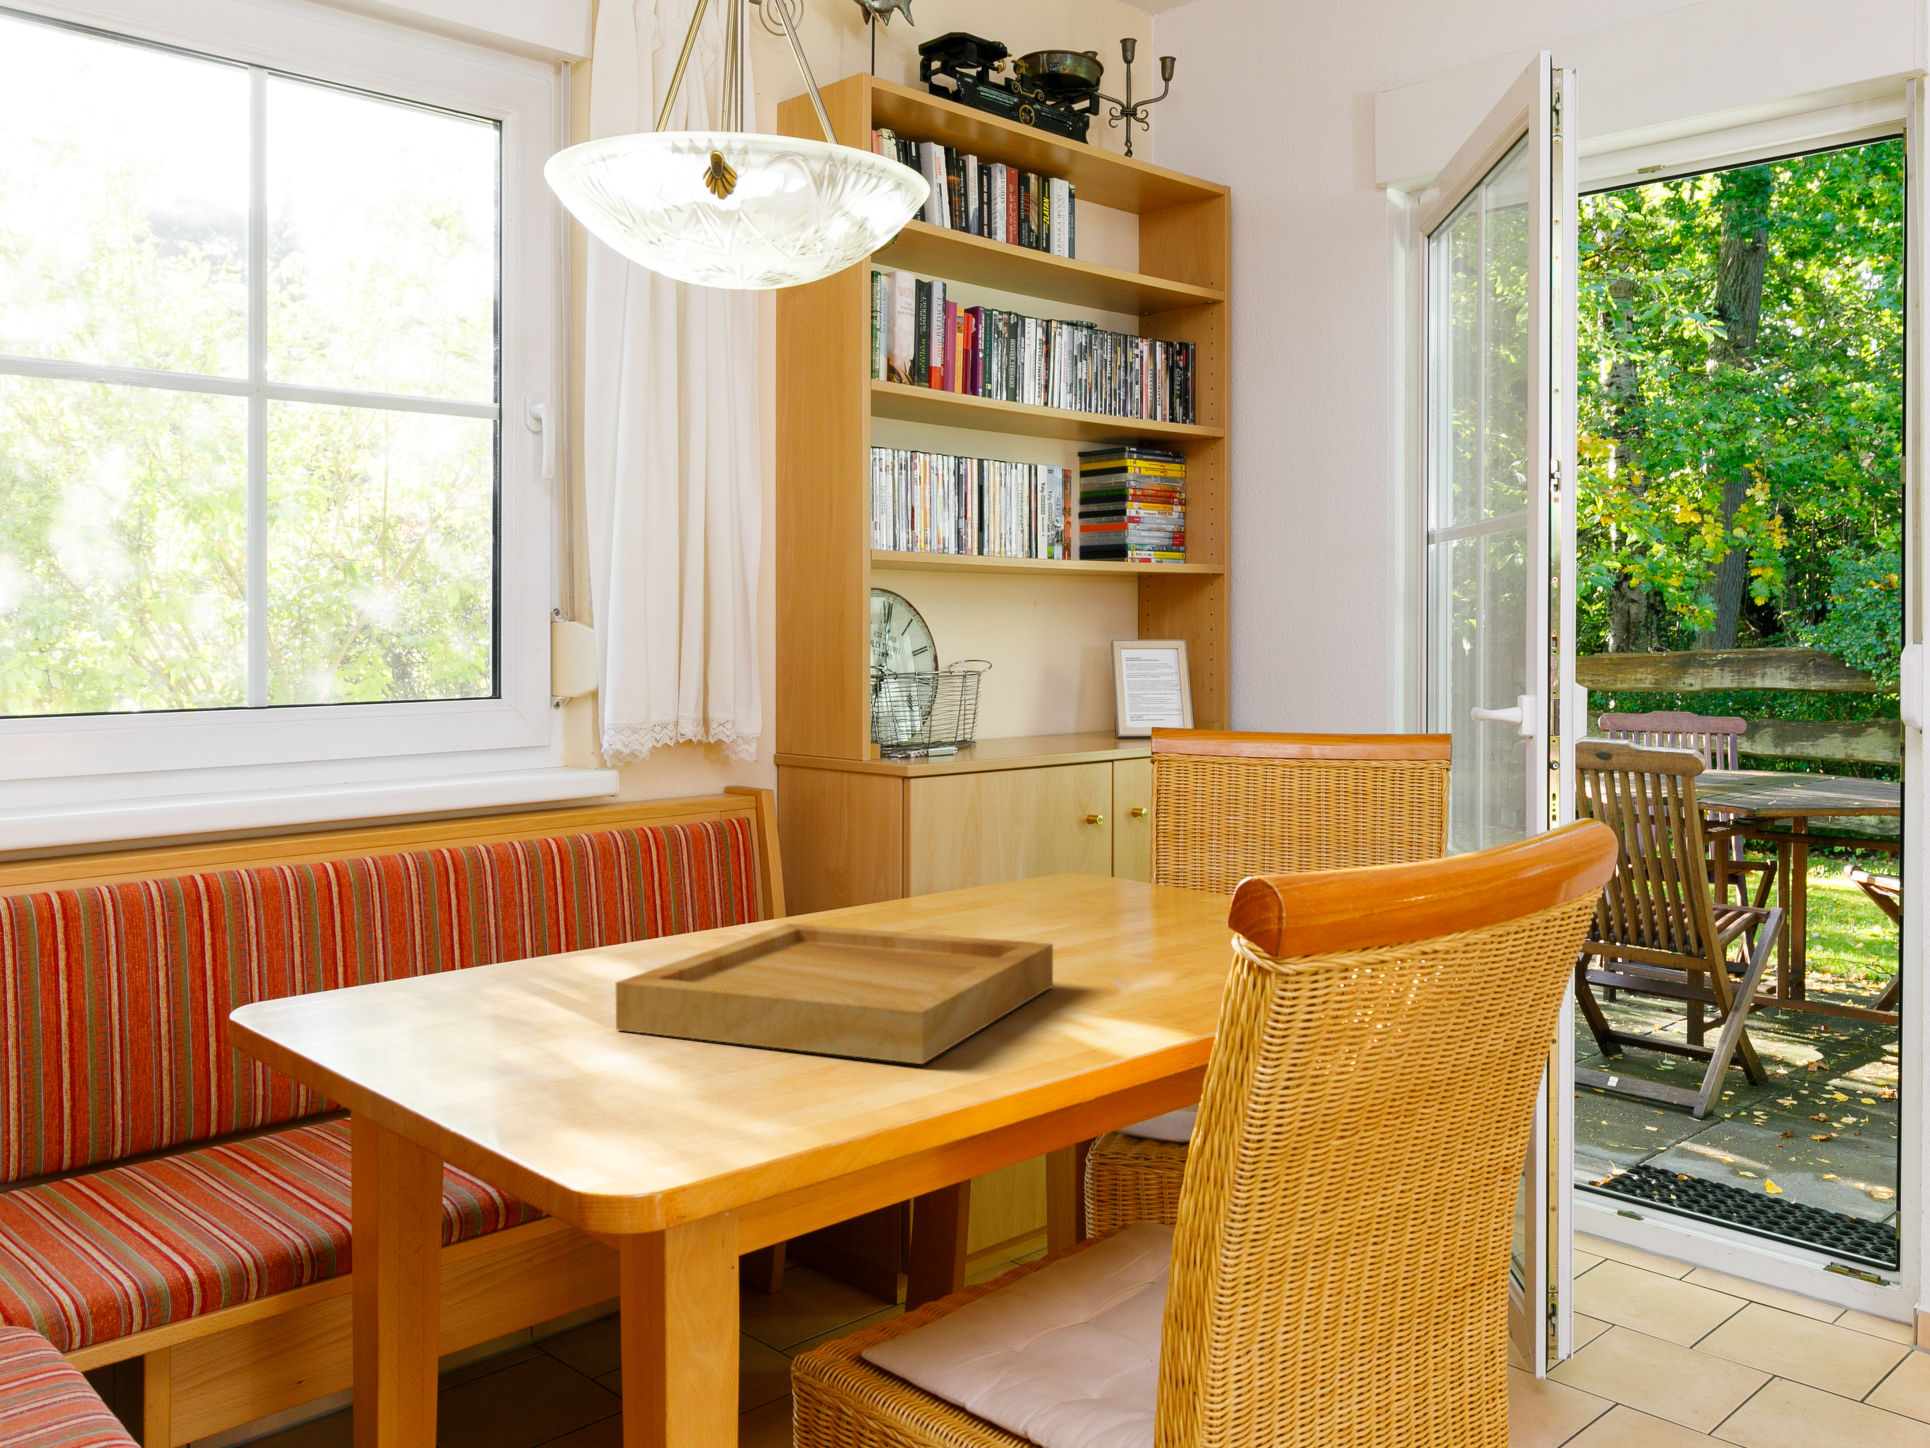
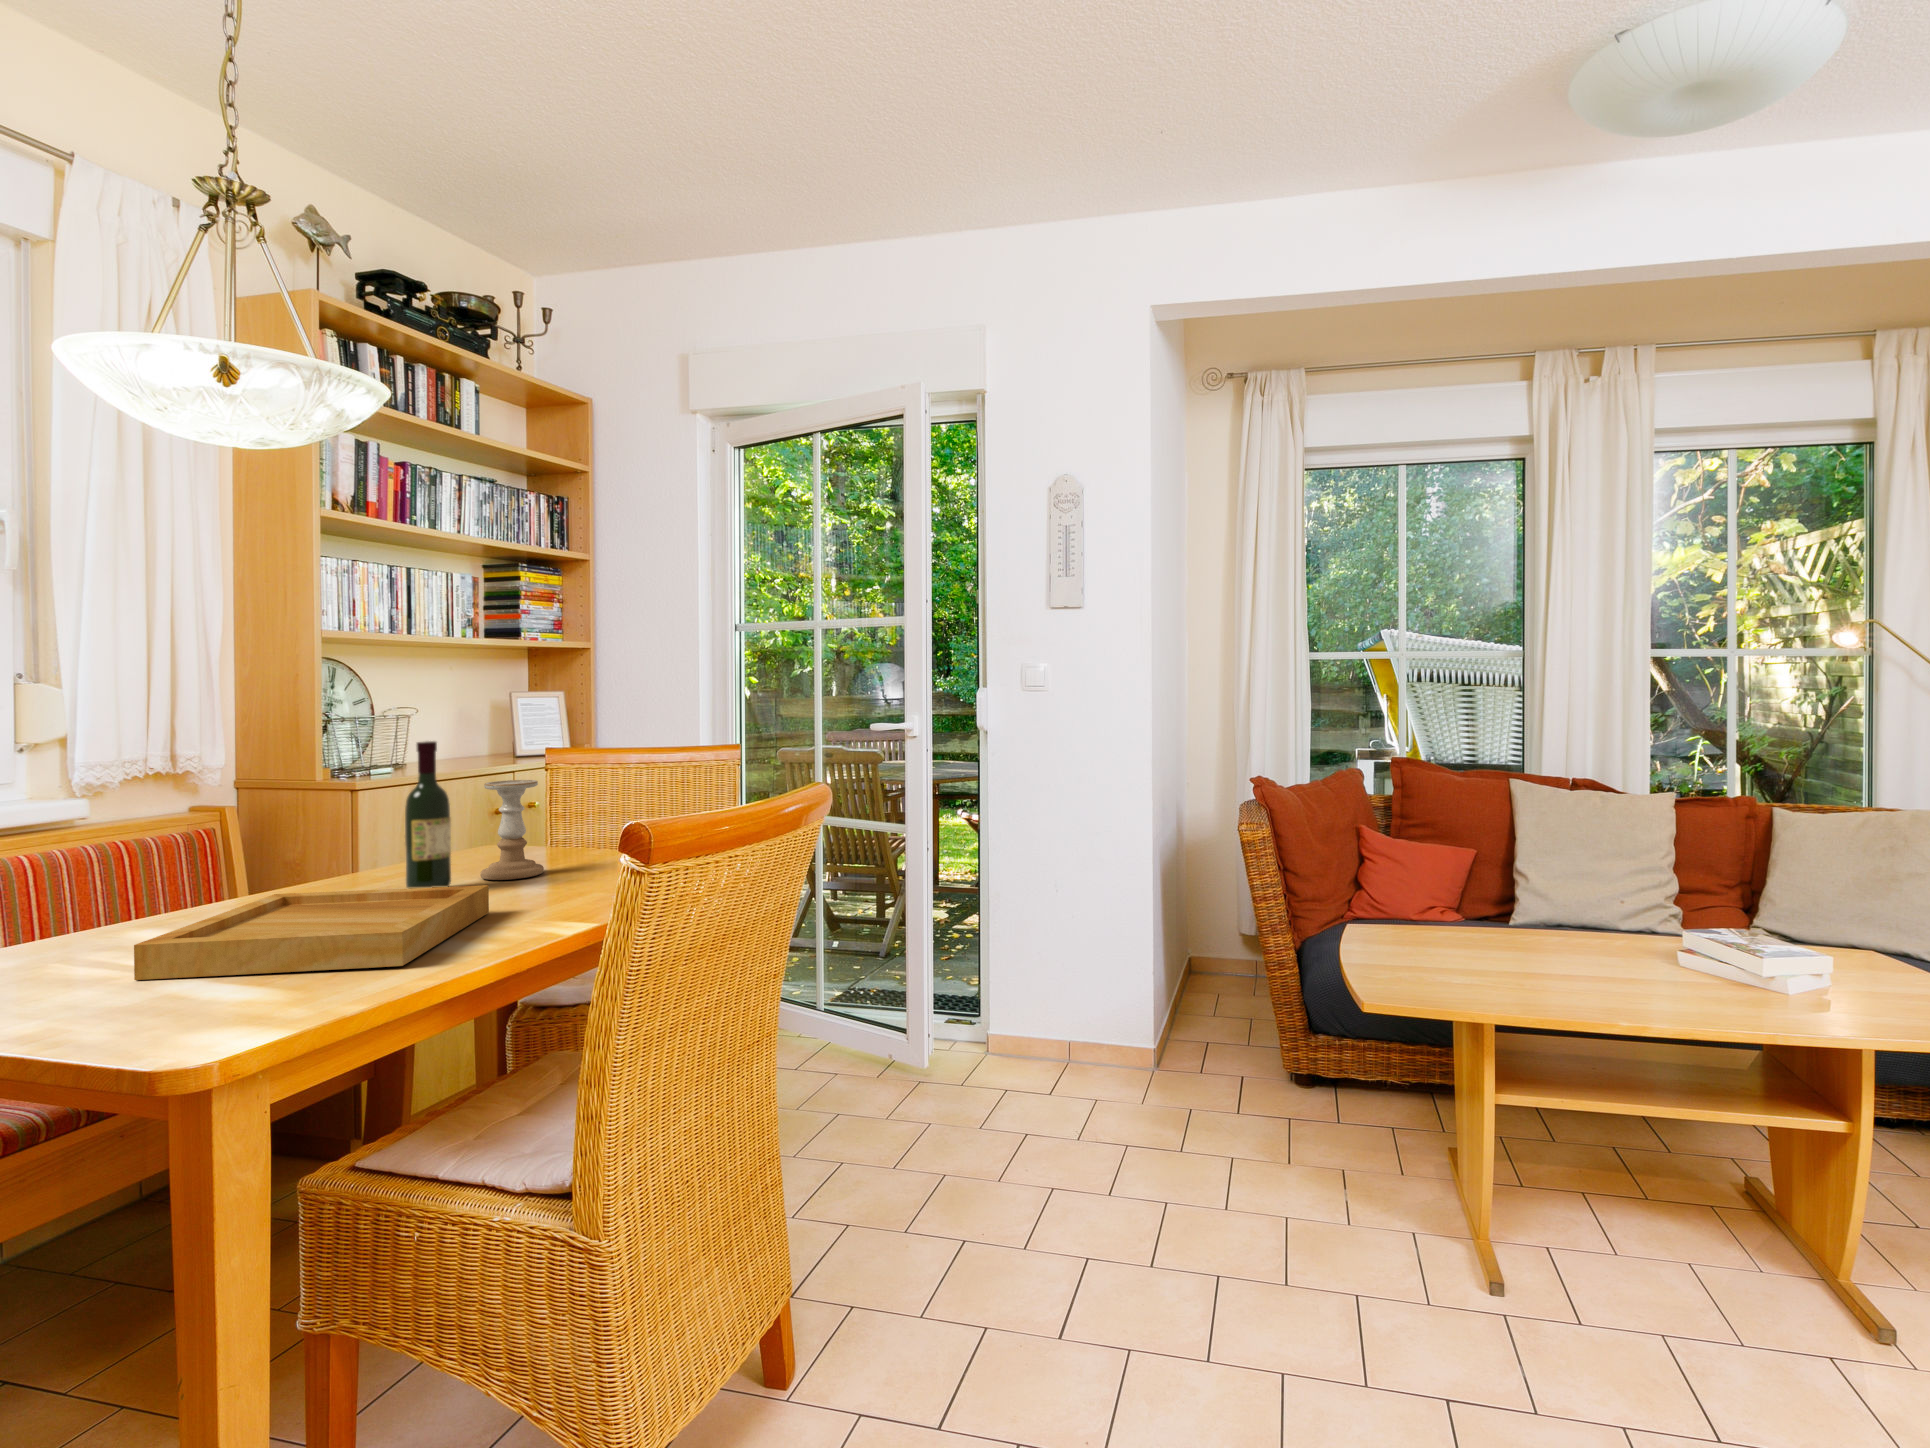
wine bottle: none [952,714,1010,941] -> present [405,741,451,888]
candle holder: none [1051,778,1139,932] -> present [480,780,544,880]

